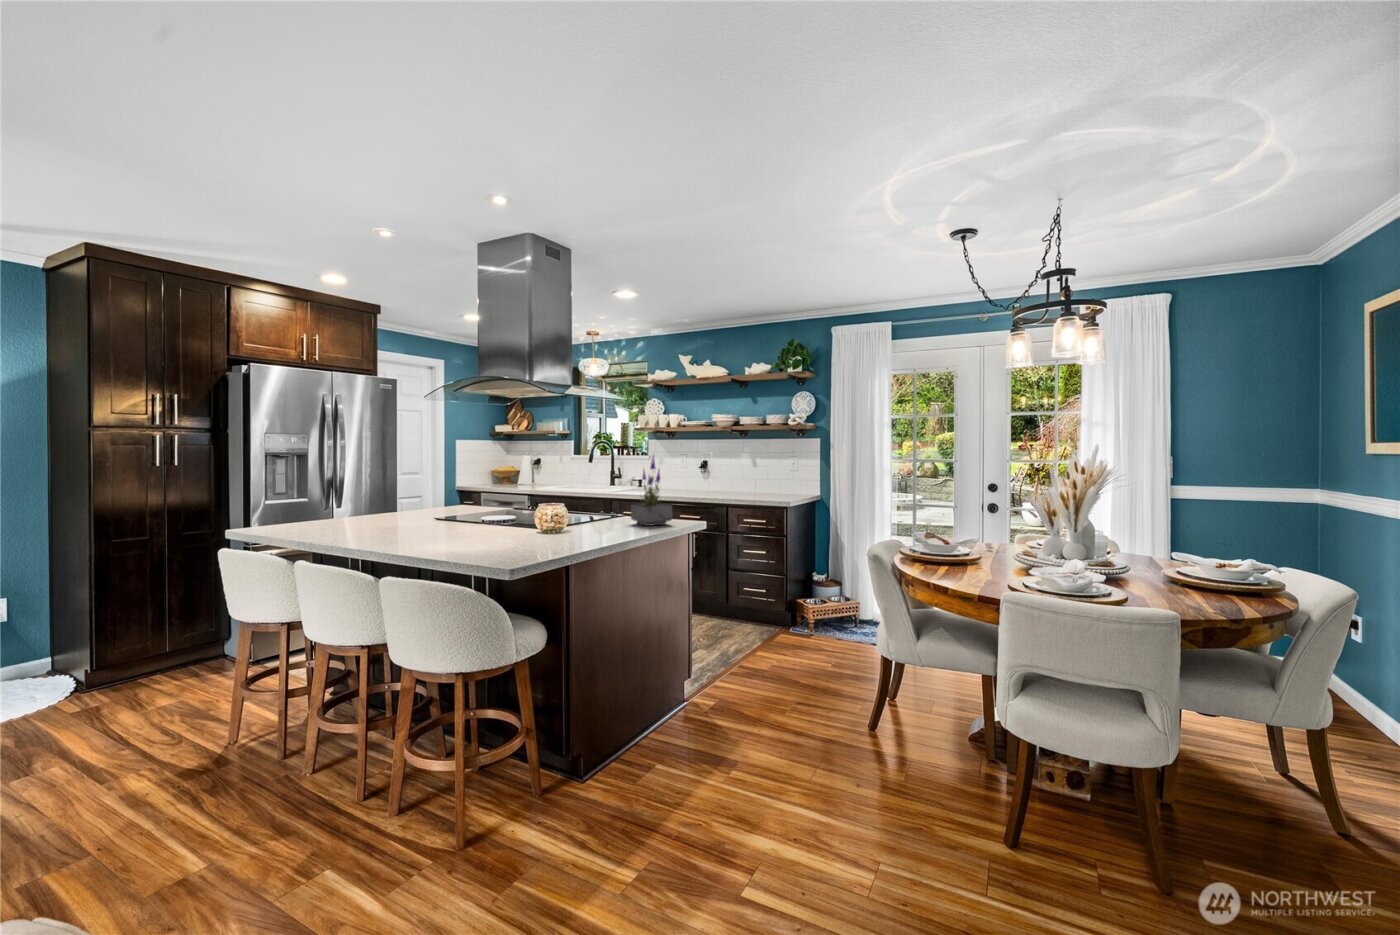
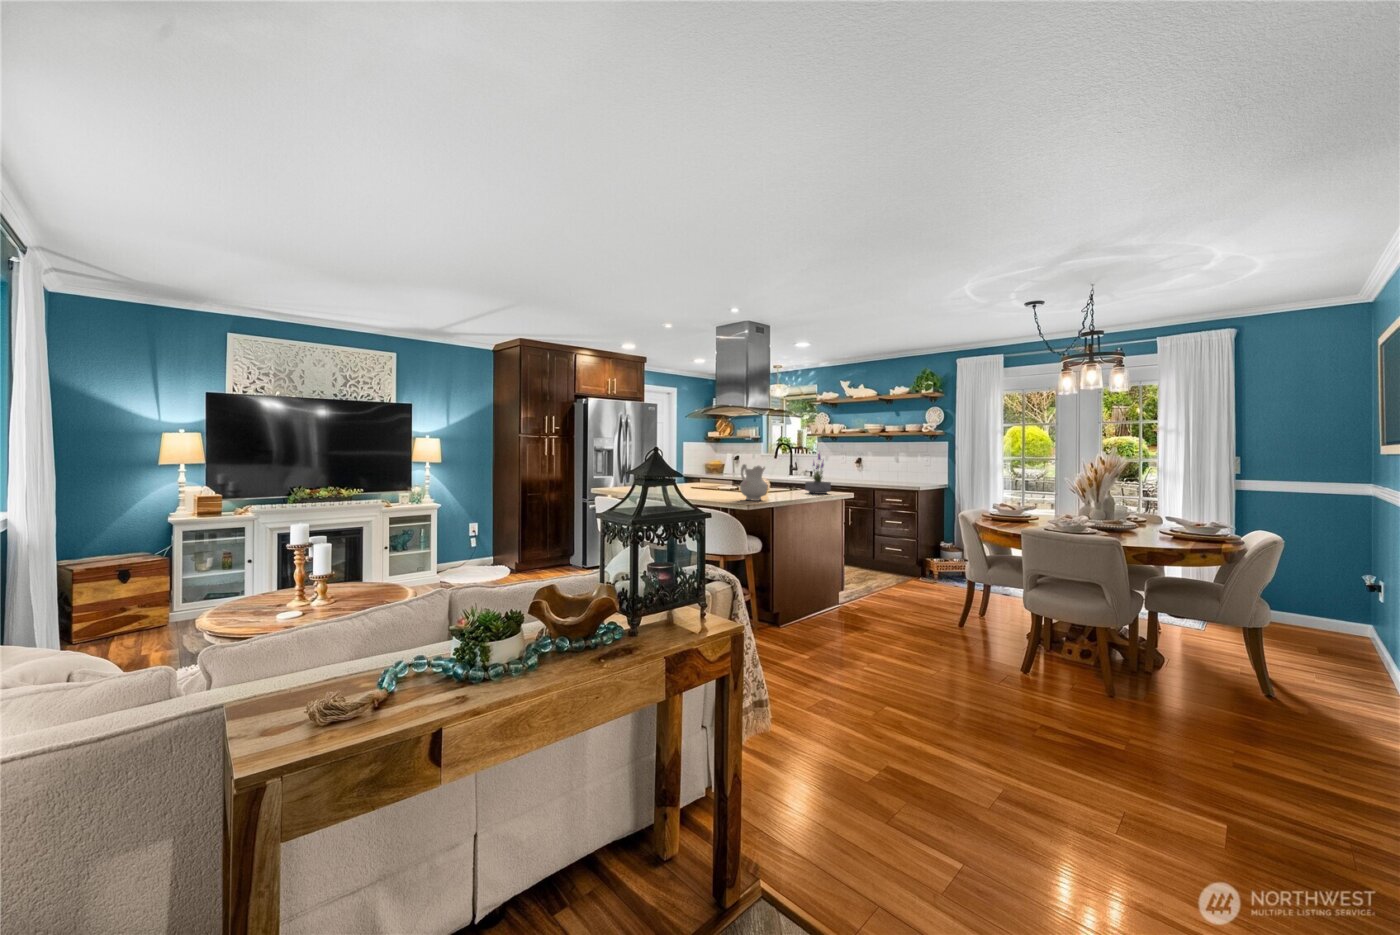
ceramic pitcher: none [505,482,560,553] -> present [740,464,768,501]

